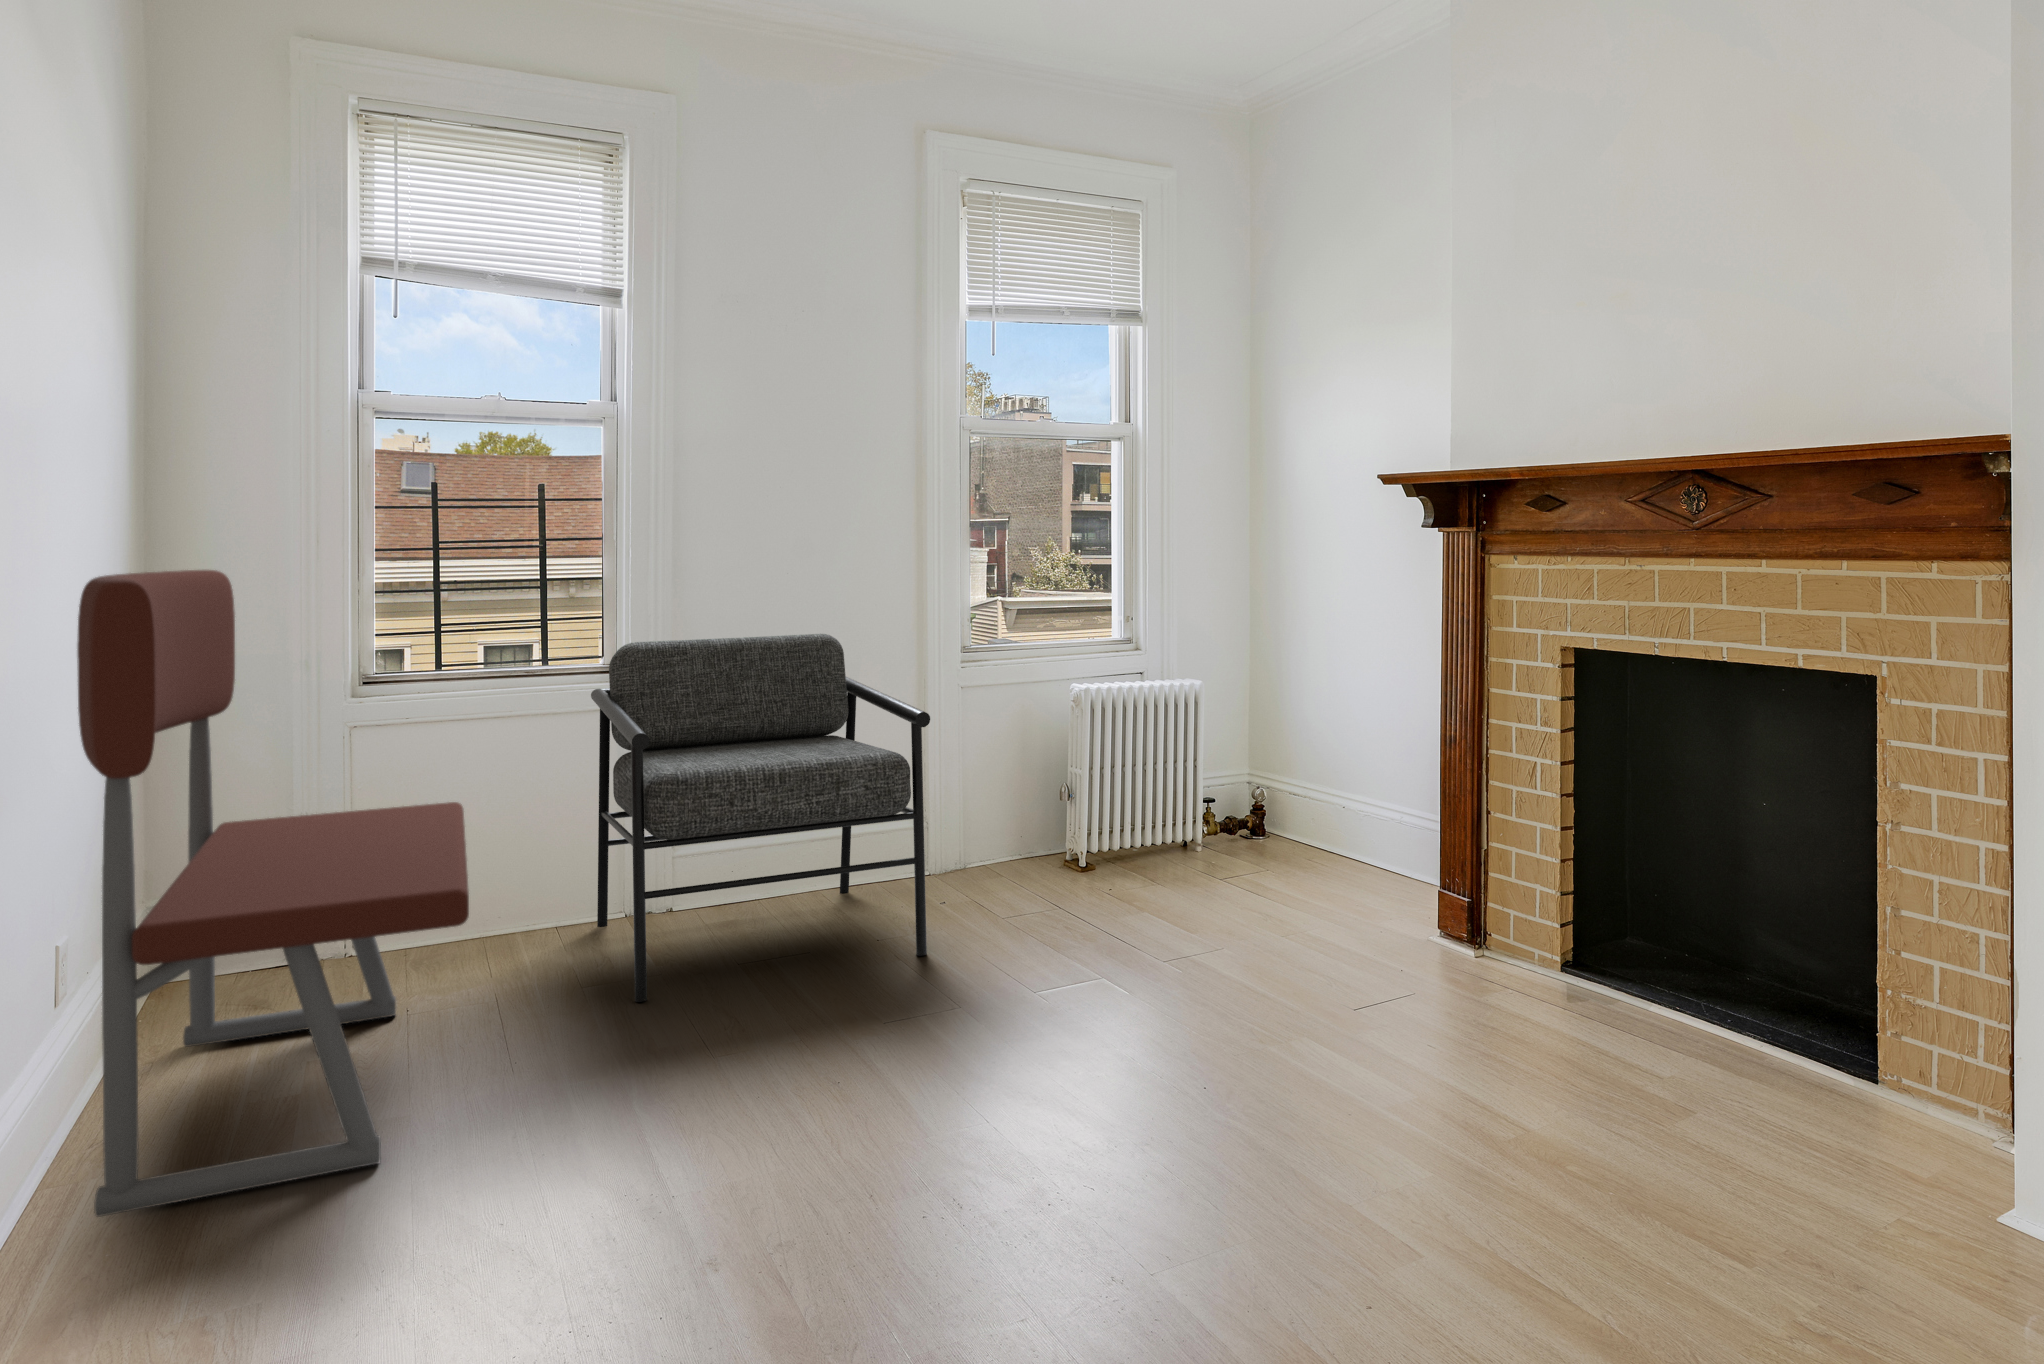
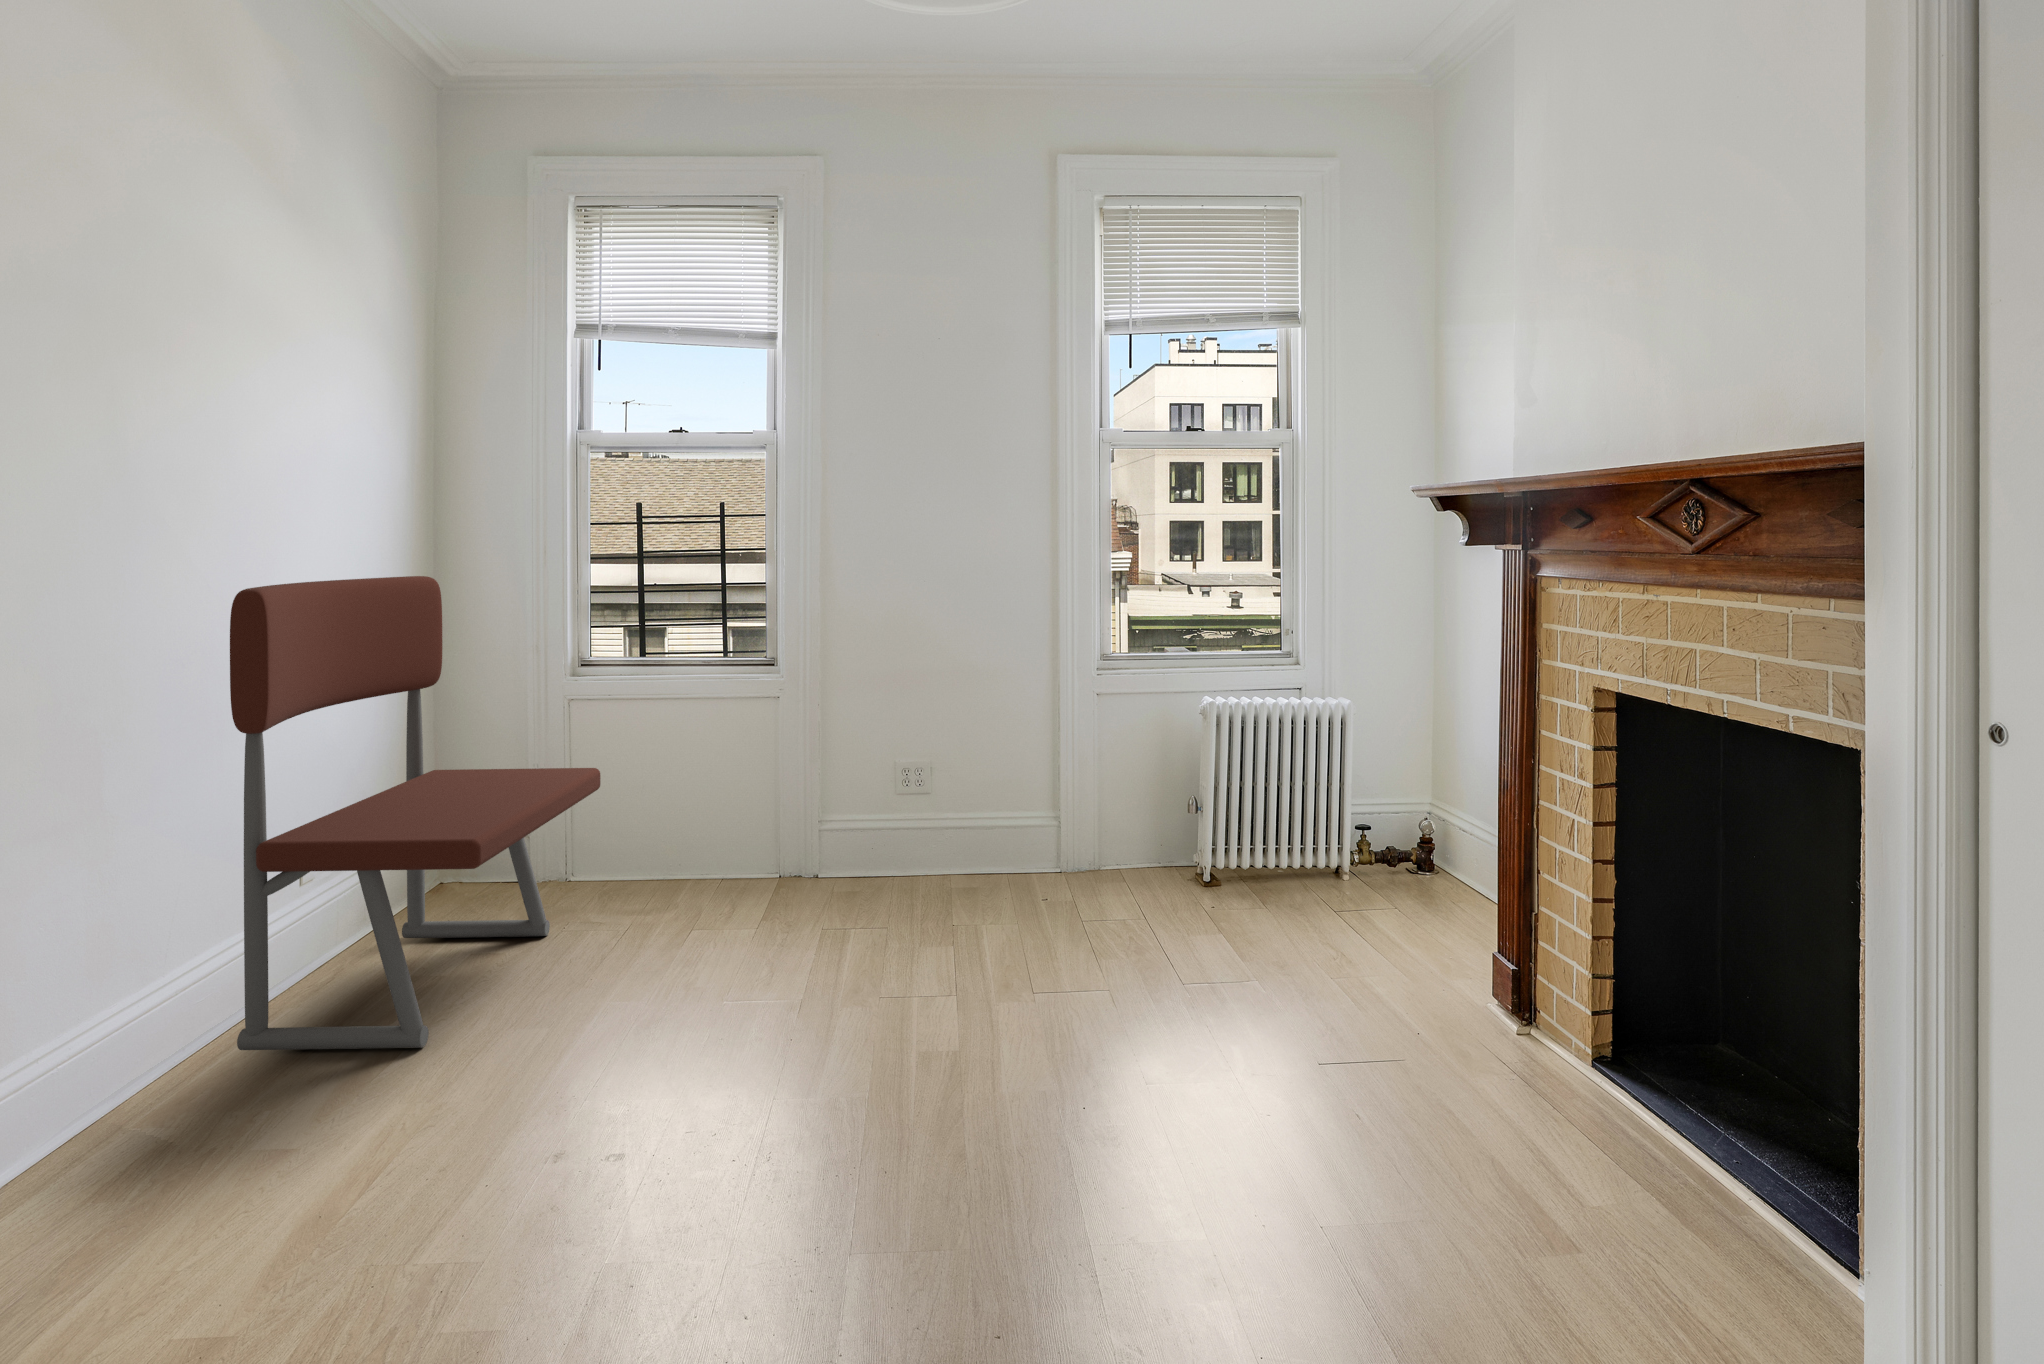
armchair: present [591,634,930,1002] -> none [704,638,975,952]

